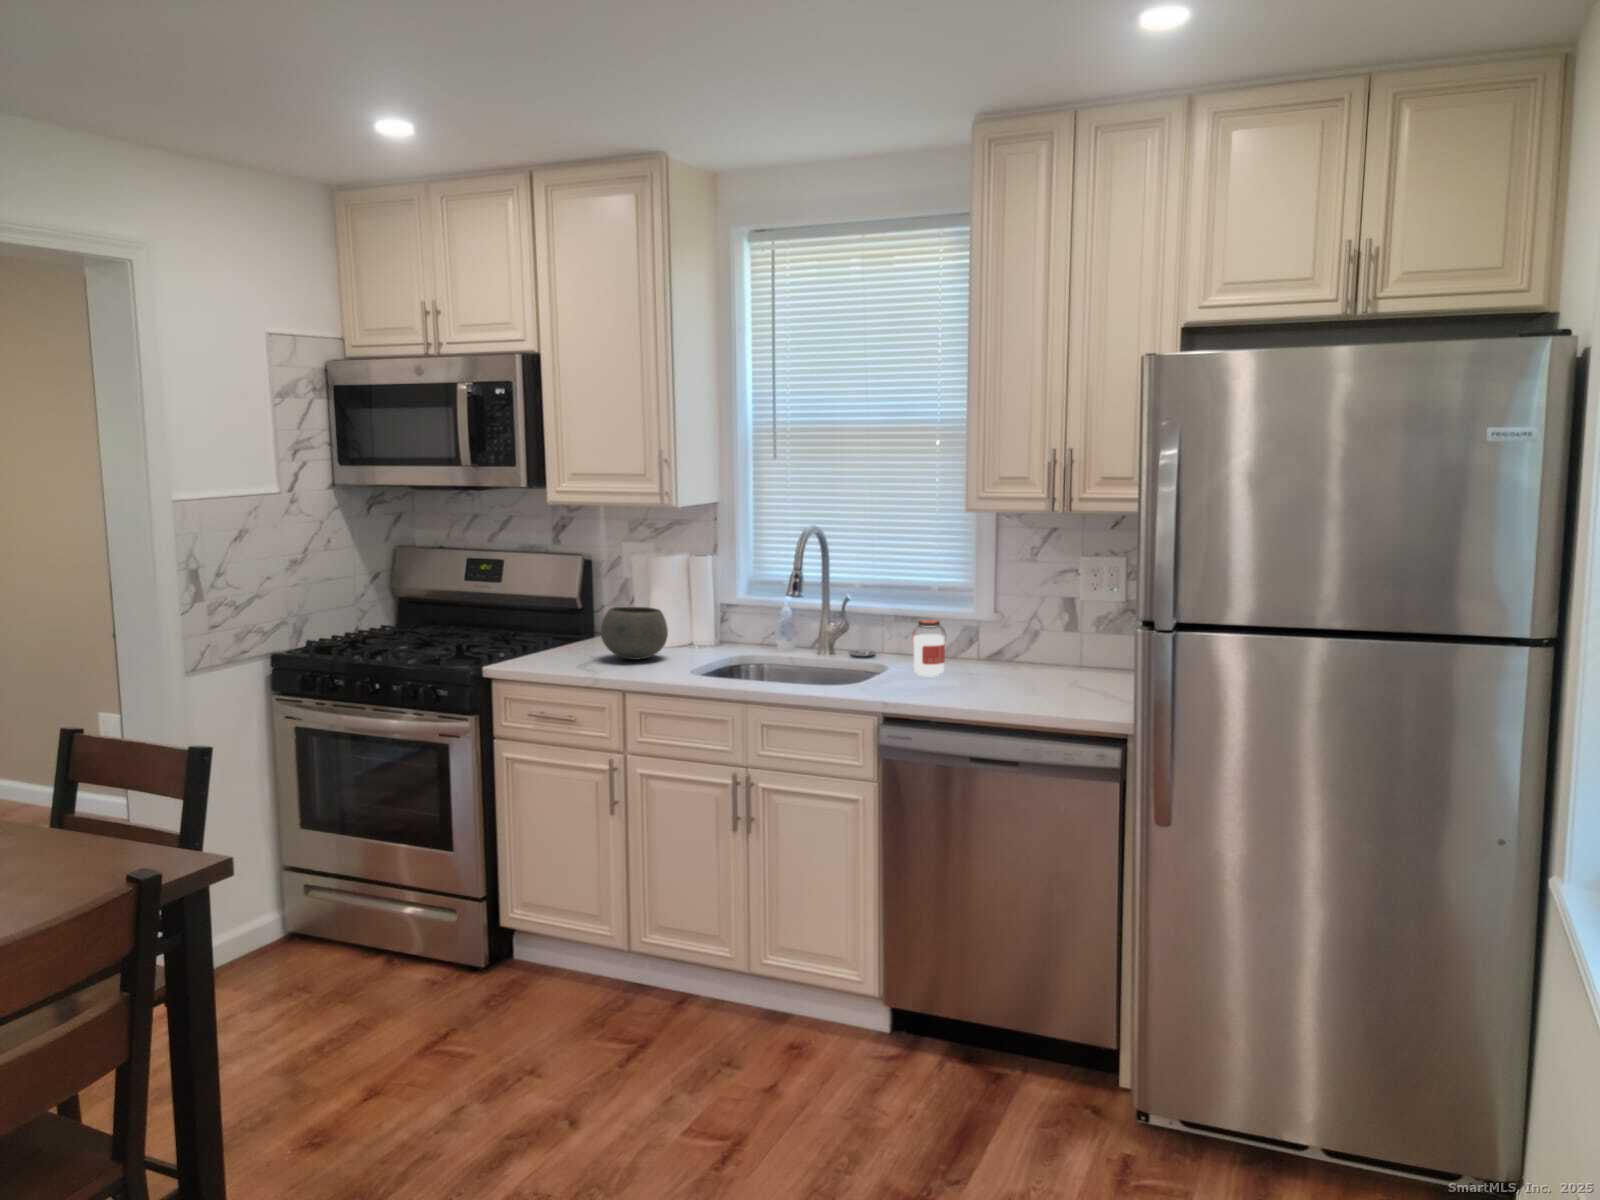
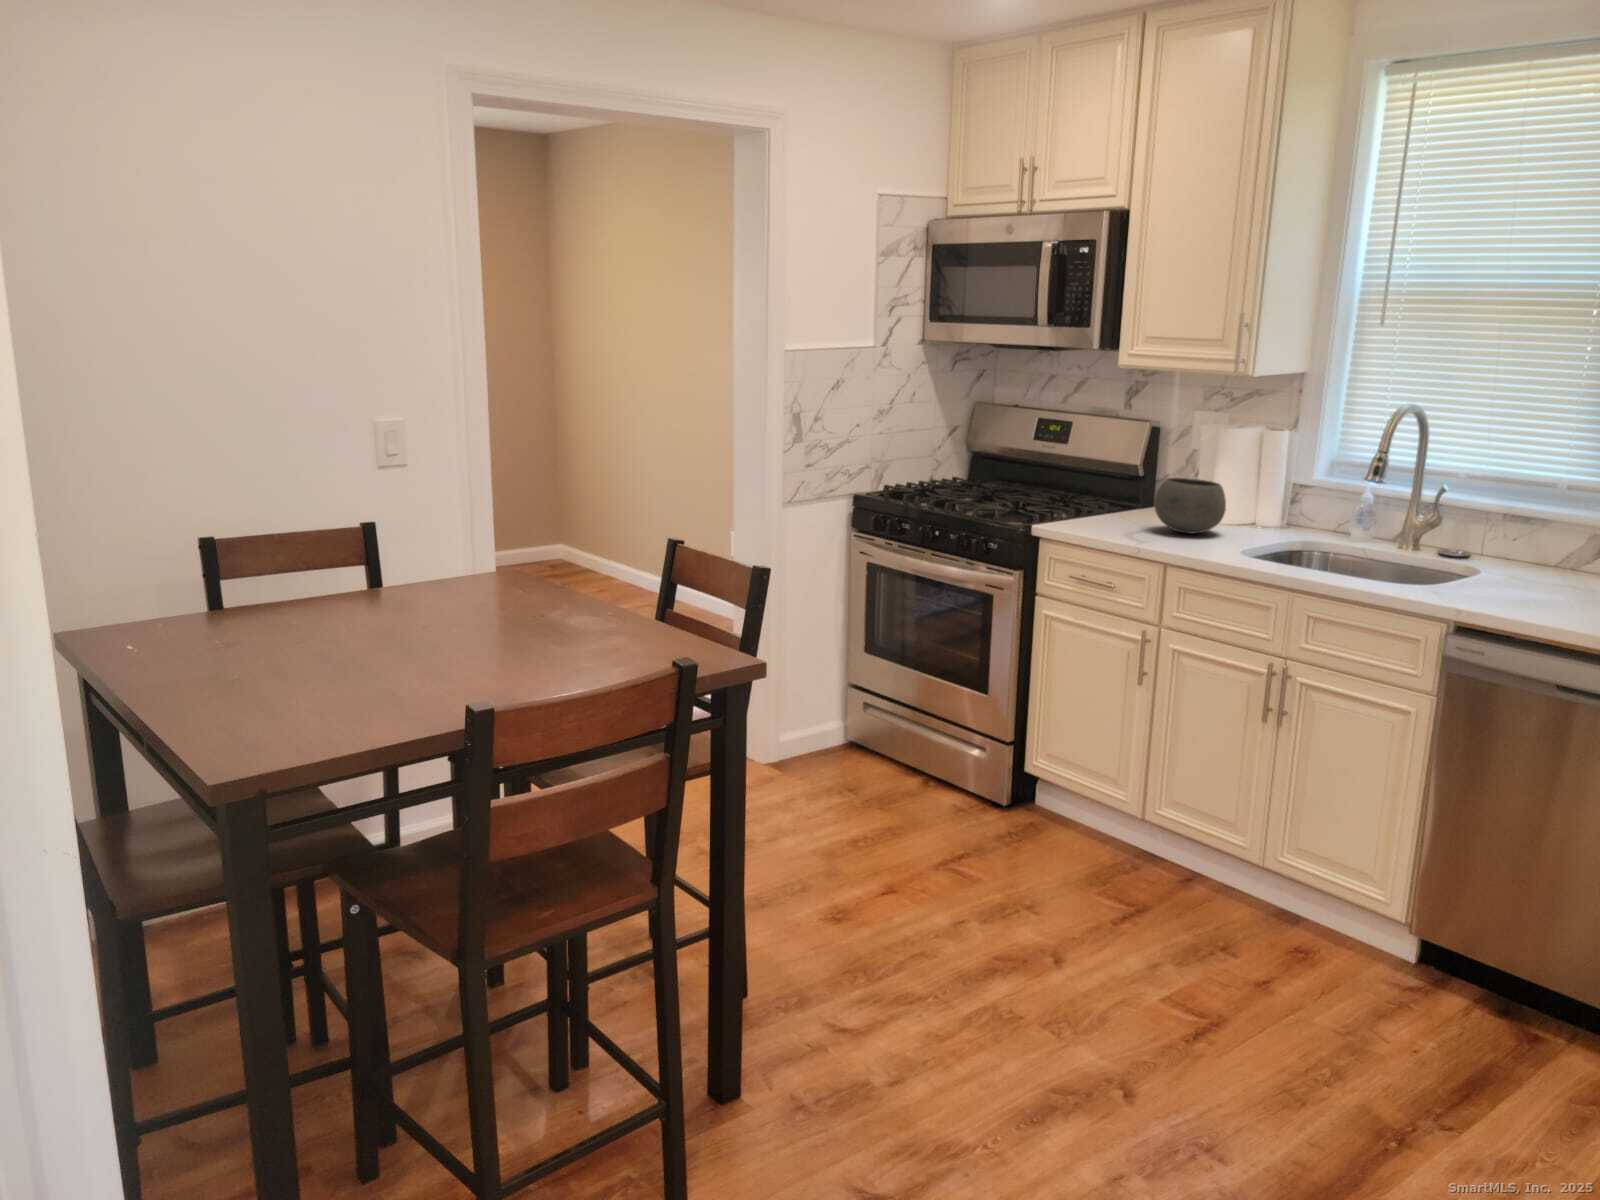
jar: present [912,620,946,677] -> none [1508,523,1558,590]

